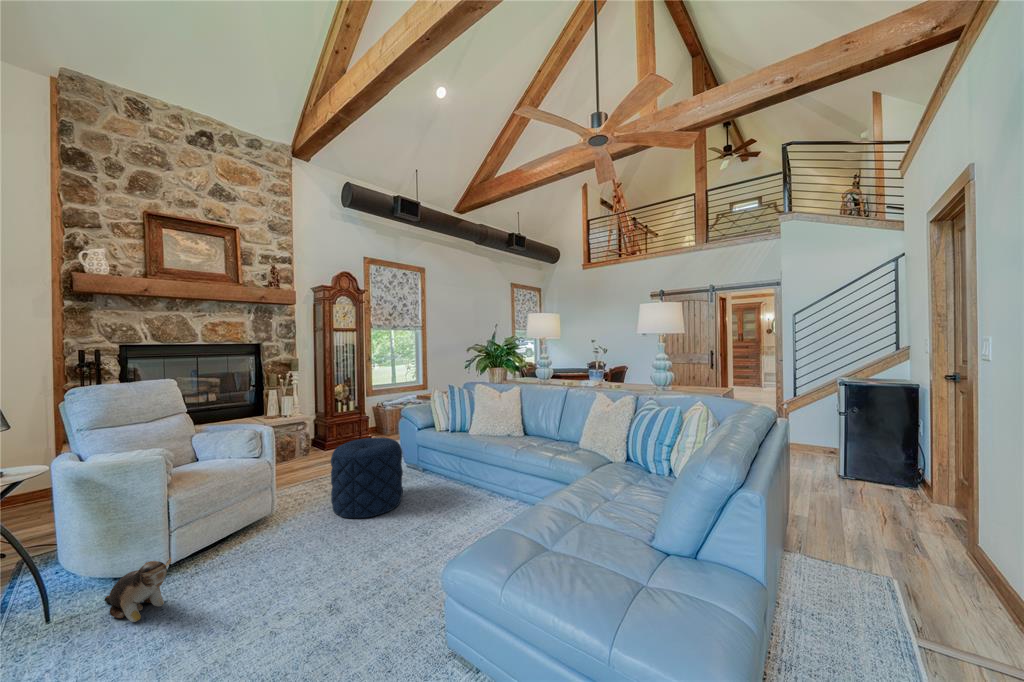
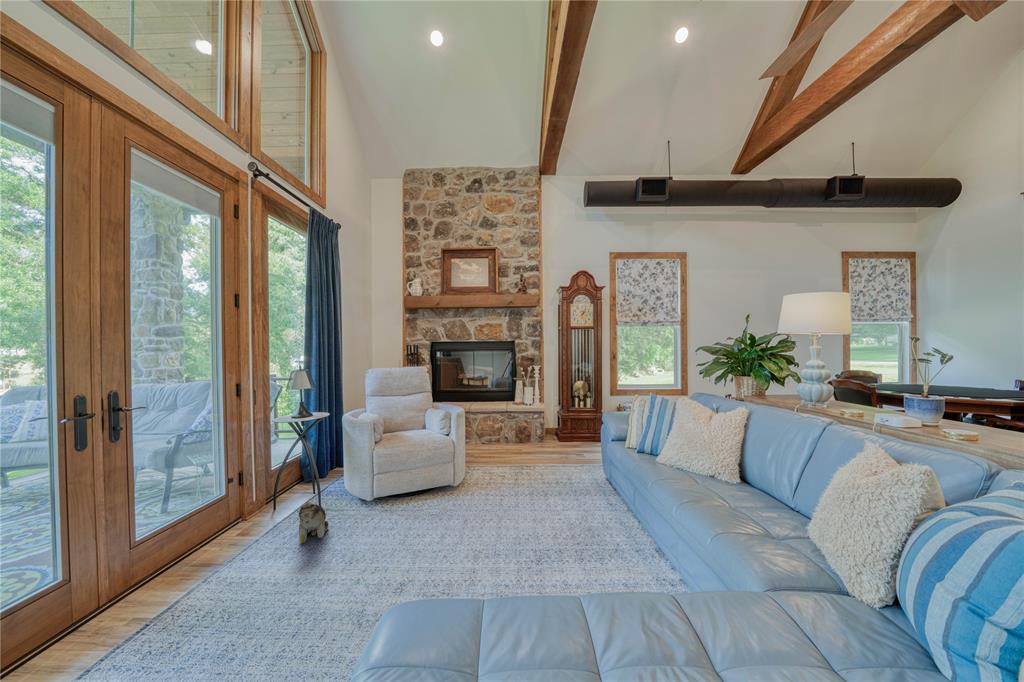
pouf: present [331,438,403,518] -> none [482,439,555,528]

